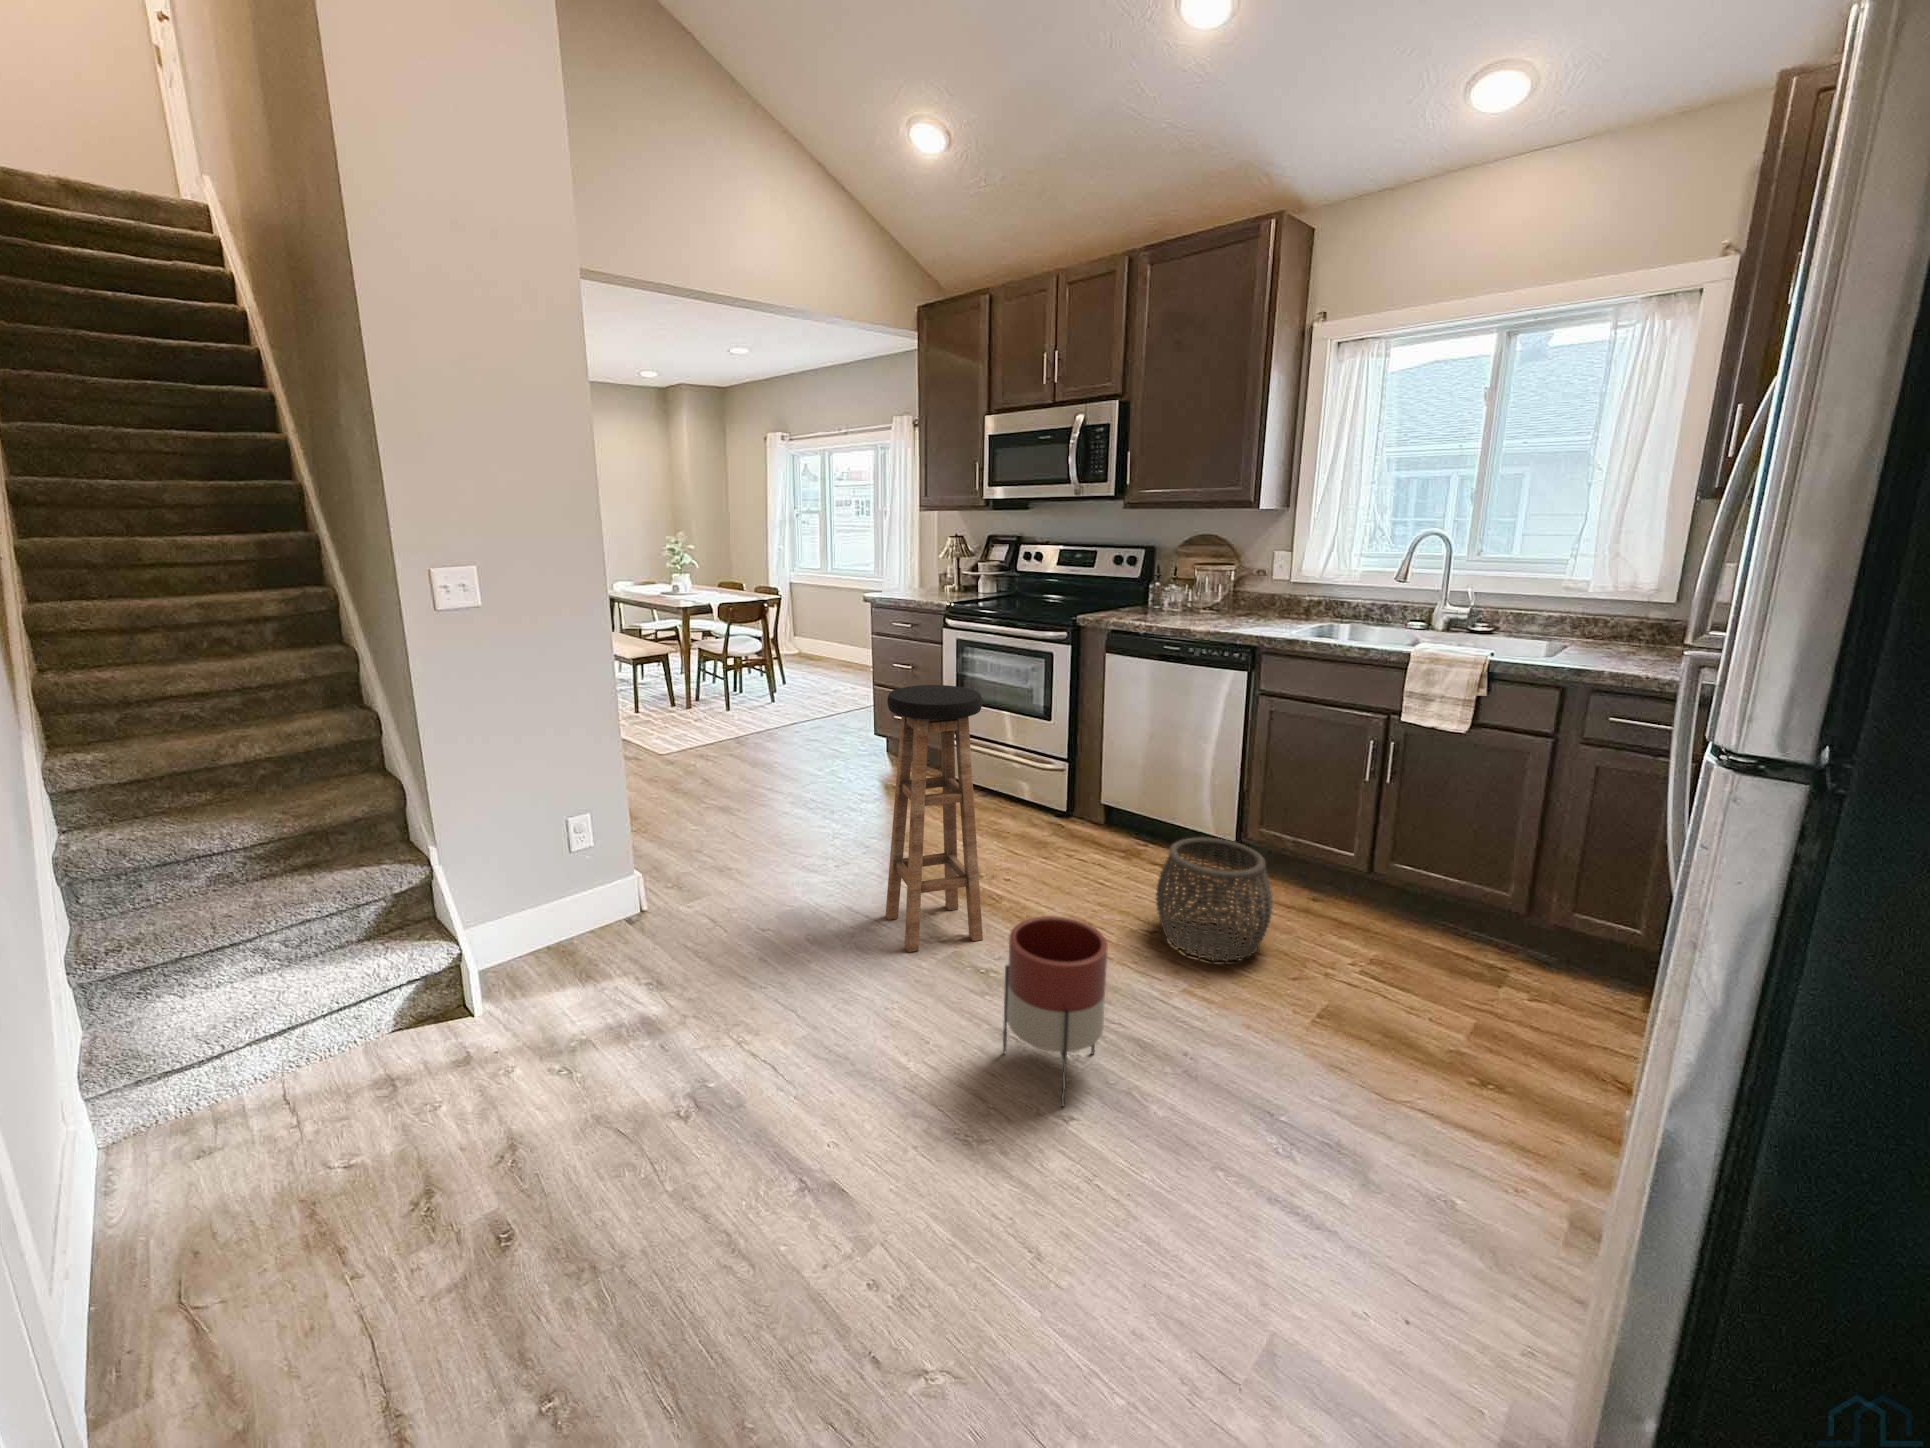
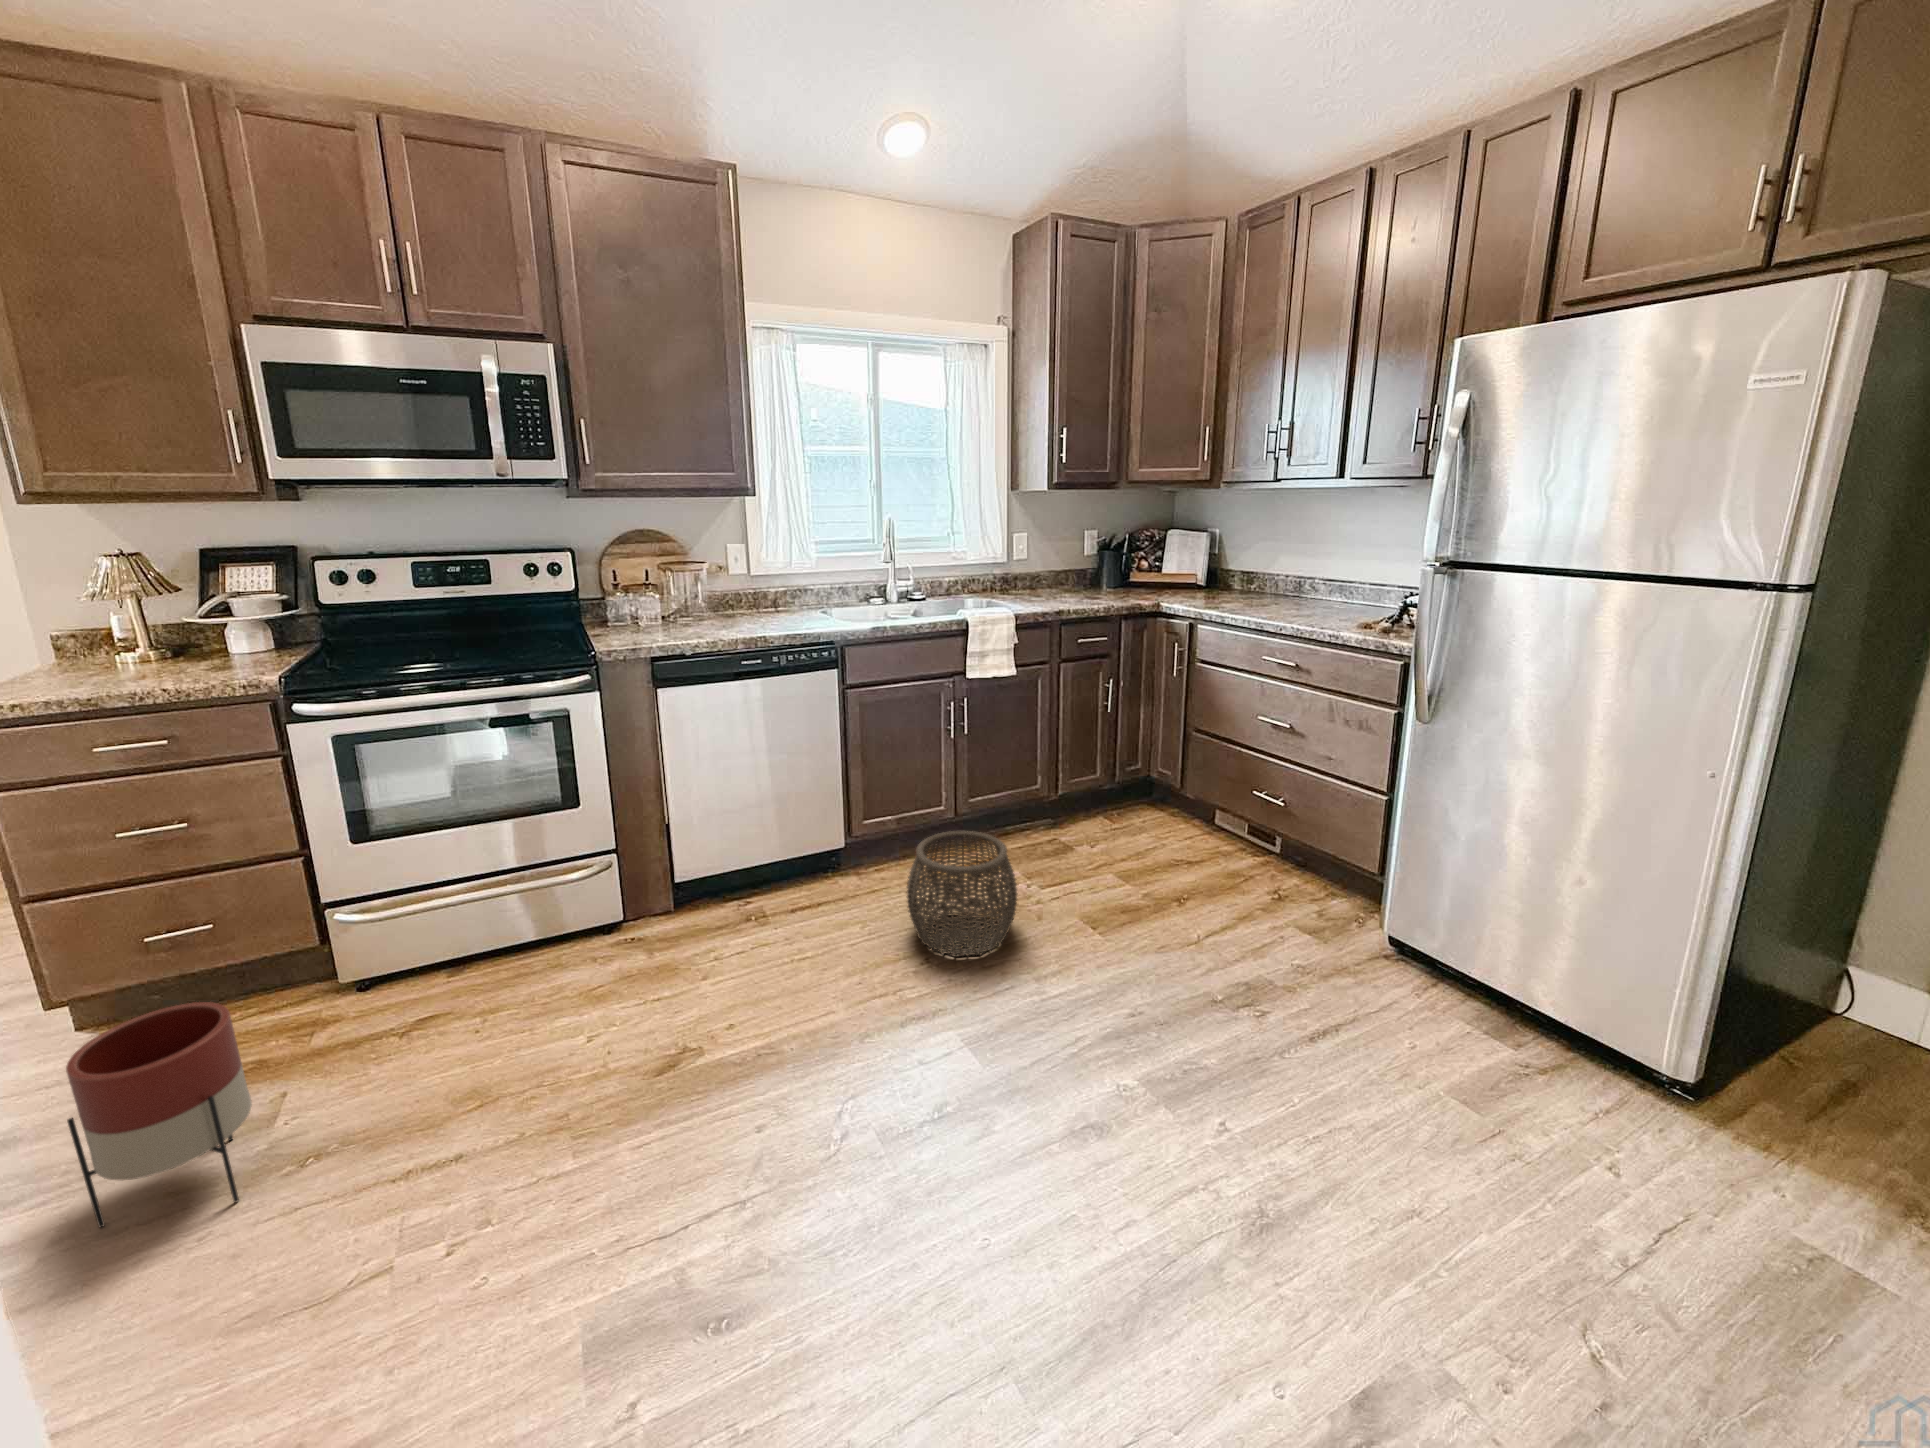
bar stool: present [886,685,983,952] -> none [716,773,874,1190]
planter: present [1003,916,1108,1107] -> present [66,1002,252,1227]

